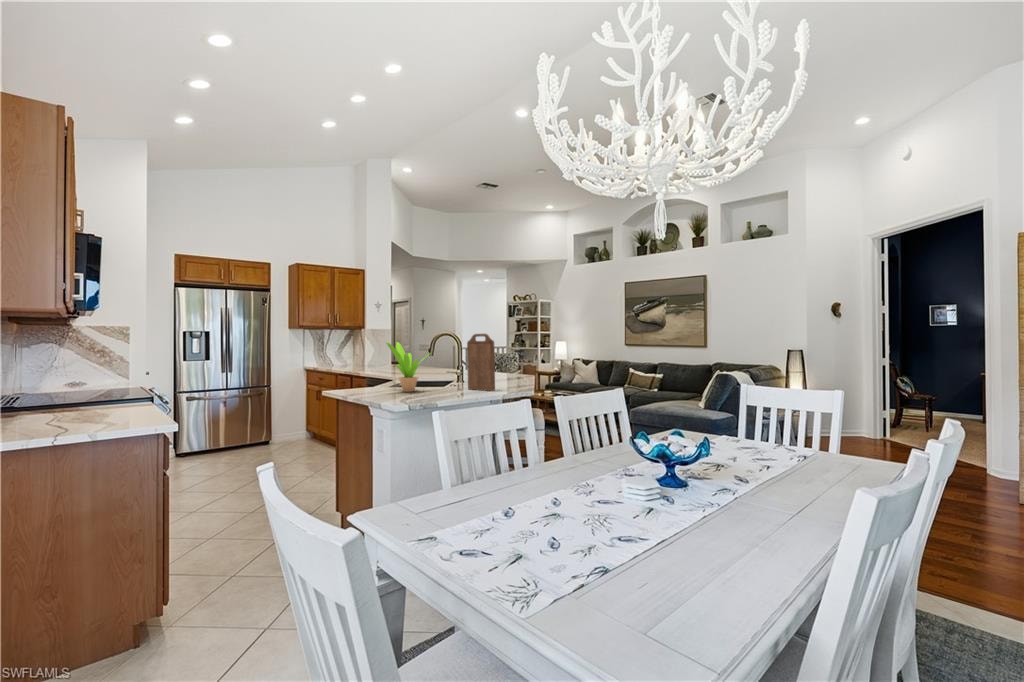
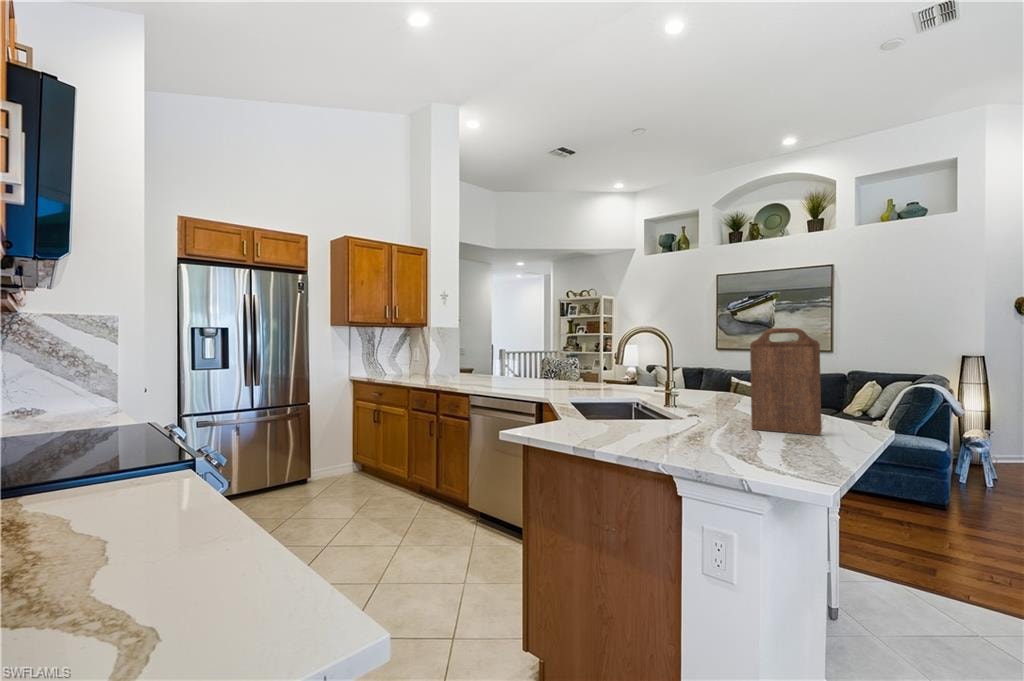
potted plant: present [386,342,429,392] -> none [622,342,704,439]

